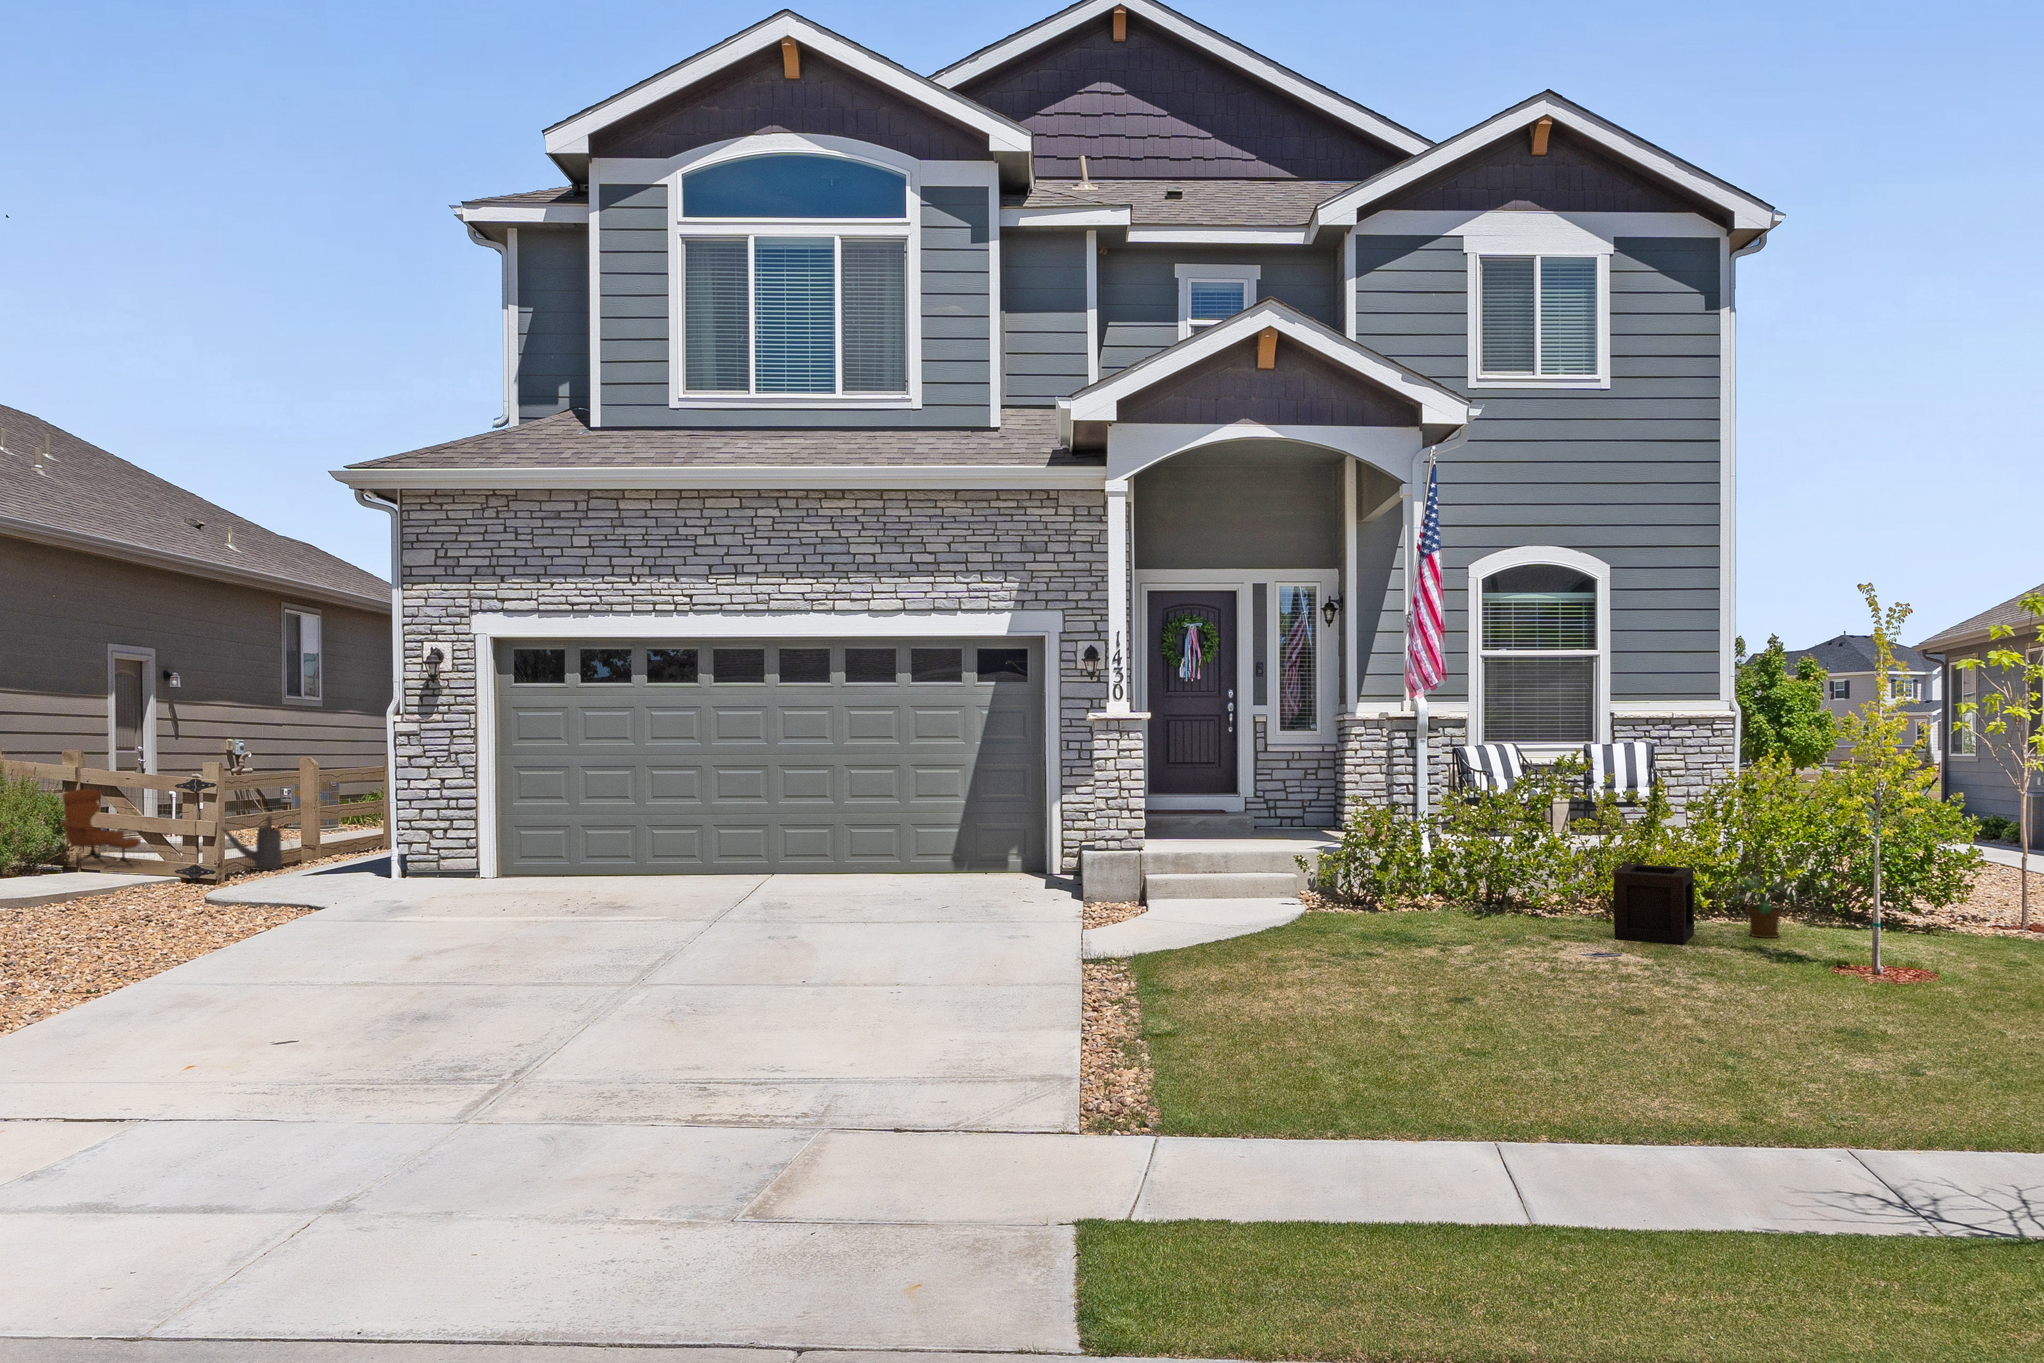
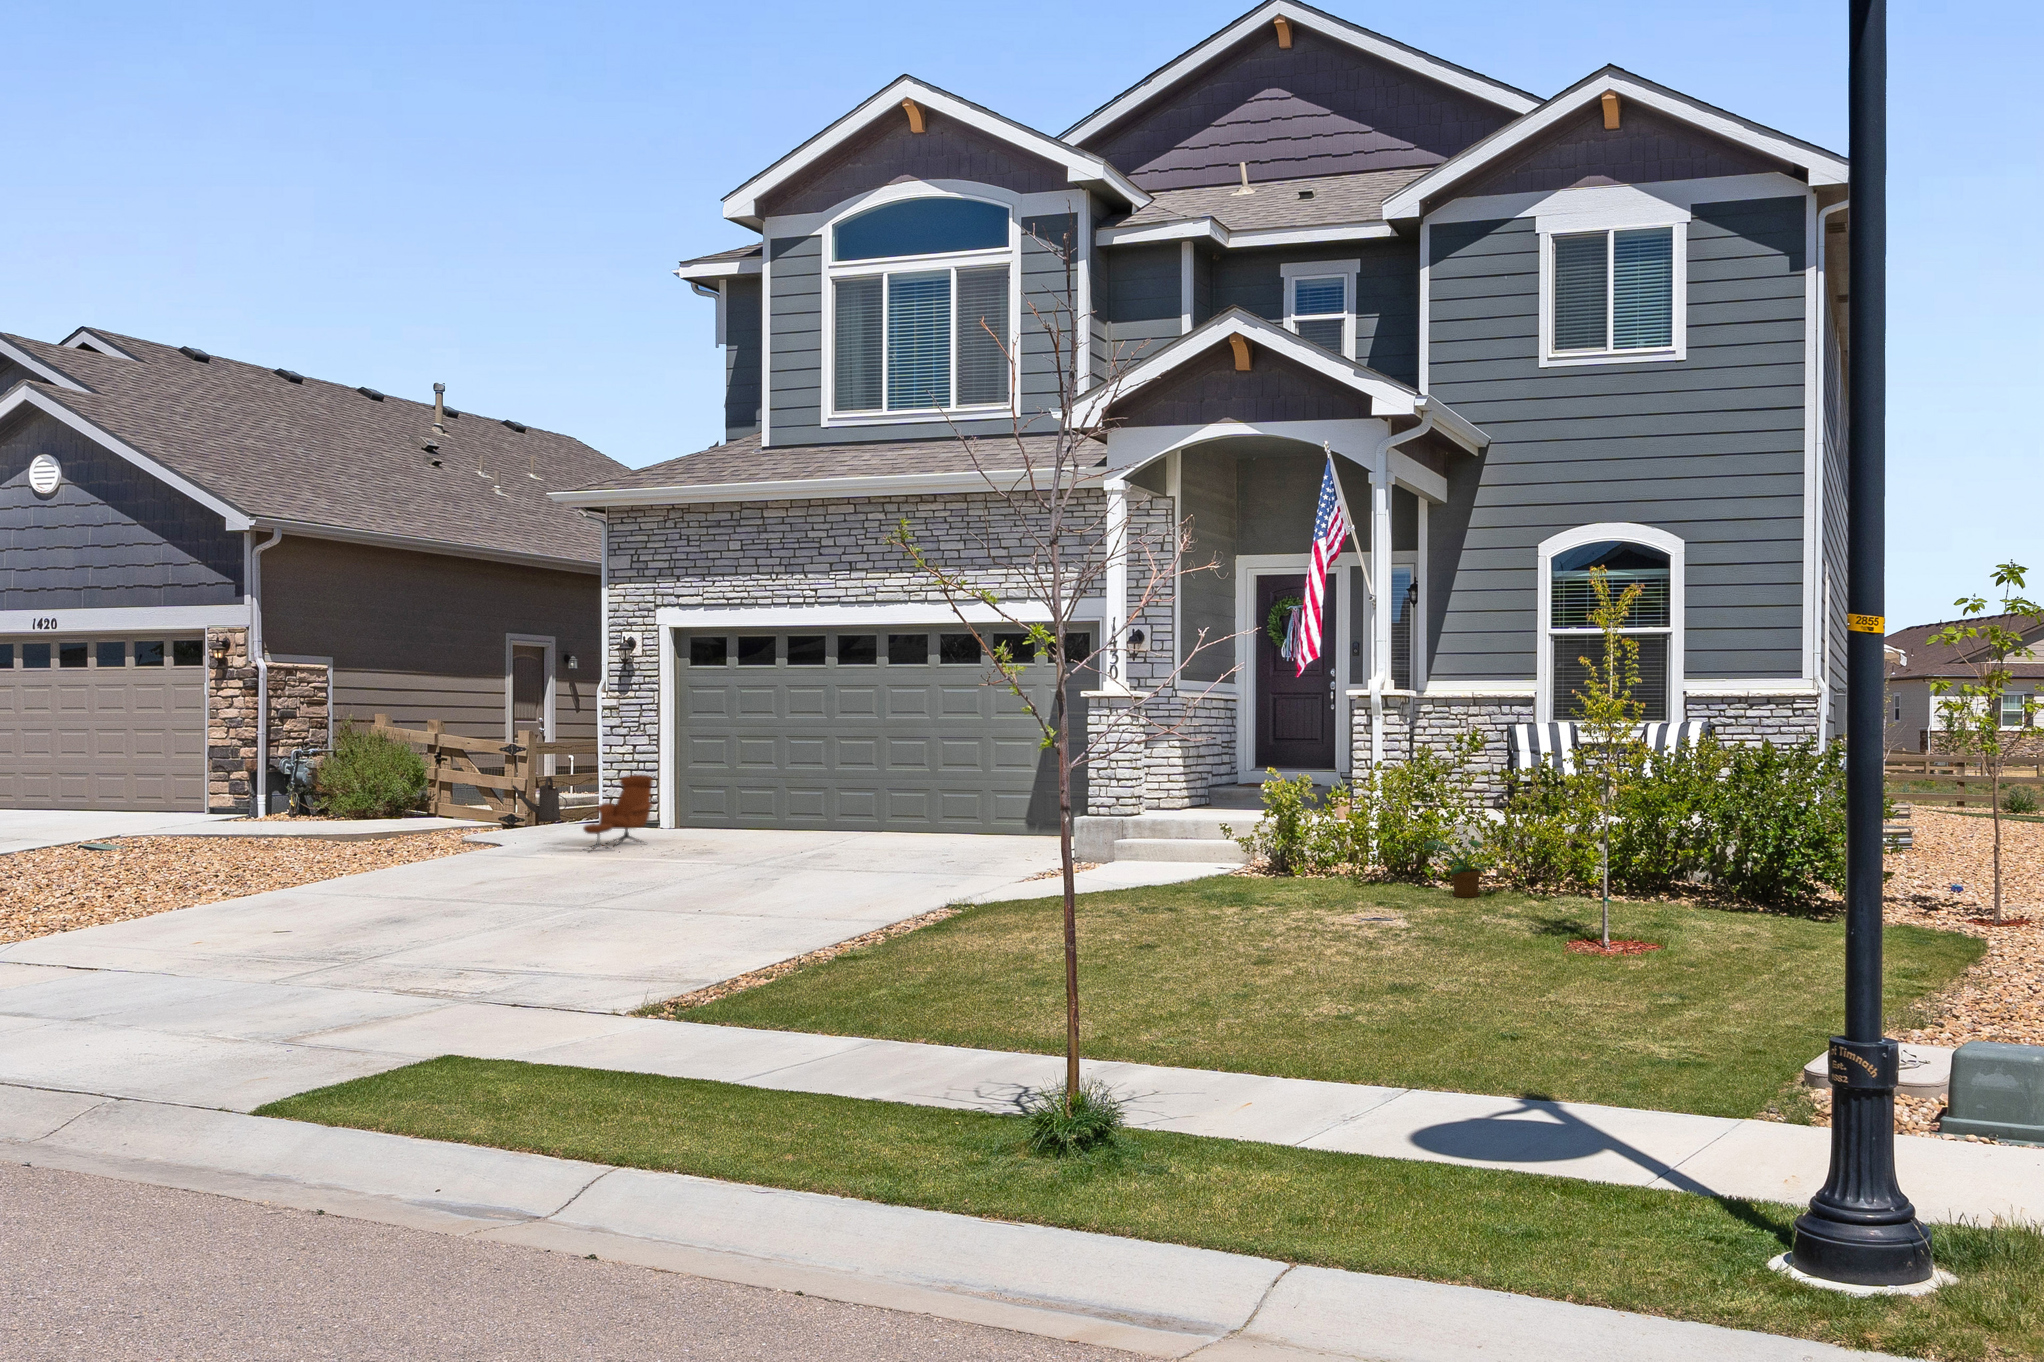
lounge chair: present [61,789,141,867] -> present [583,775,653,849]
wooden crate: present [1614,864,1694,945] -> none [1504,831,1593,905]
potted plant: present [1728,874,1782,938] -> present [1424,839,1486,898]

